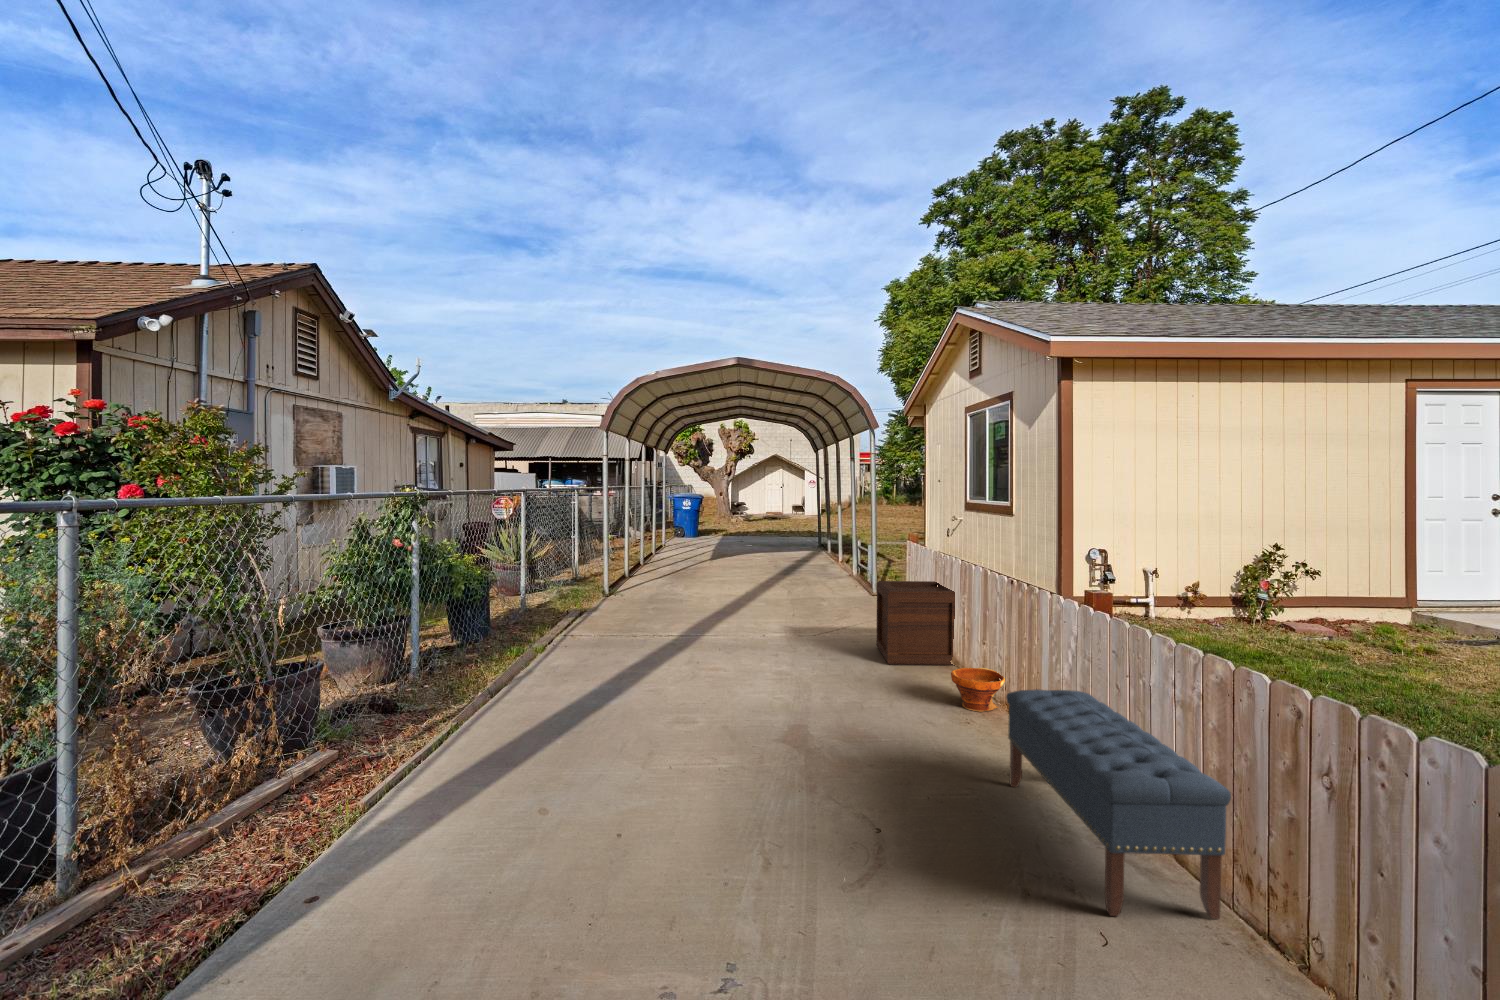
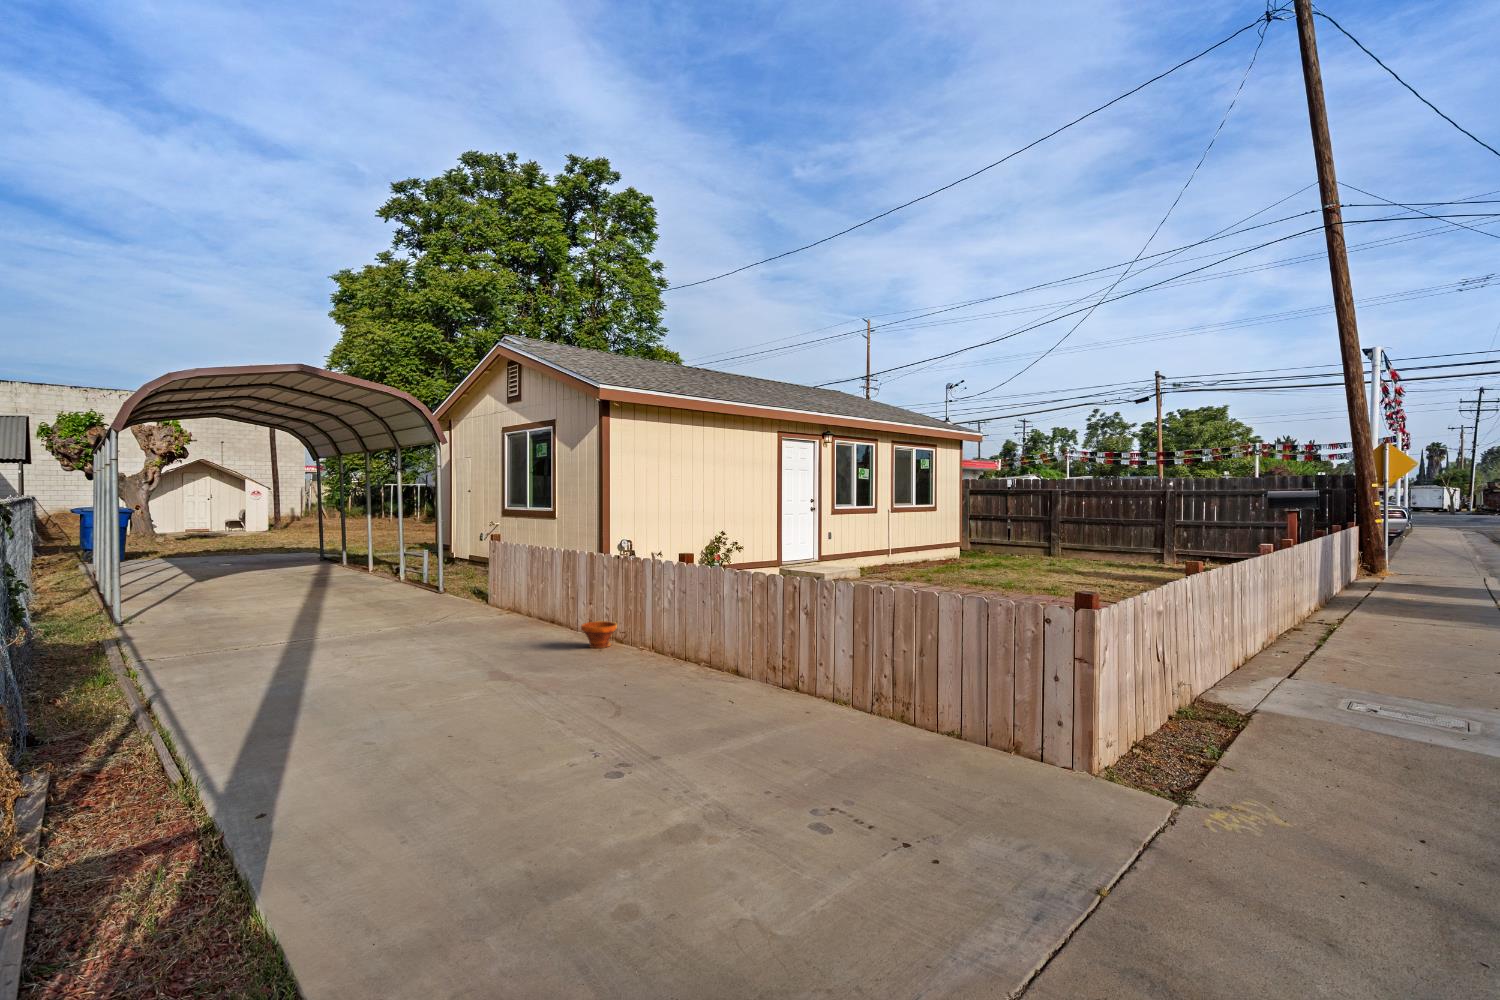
wooden crate: present [876,581,955,665] -> none [488,570,565,637]
bench: present [1006,689,1231,919] -> none [650,611,771,696]

